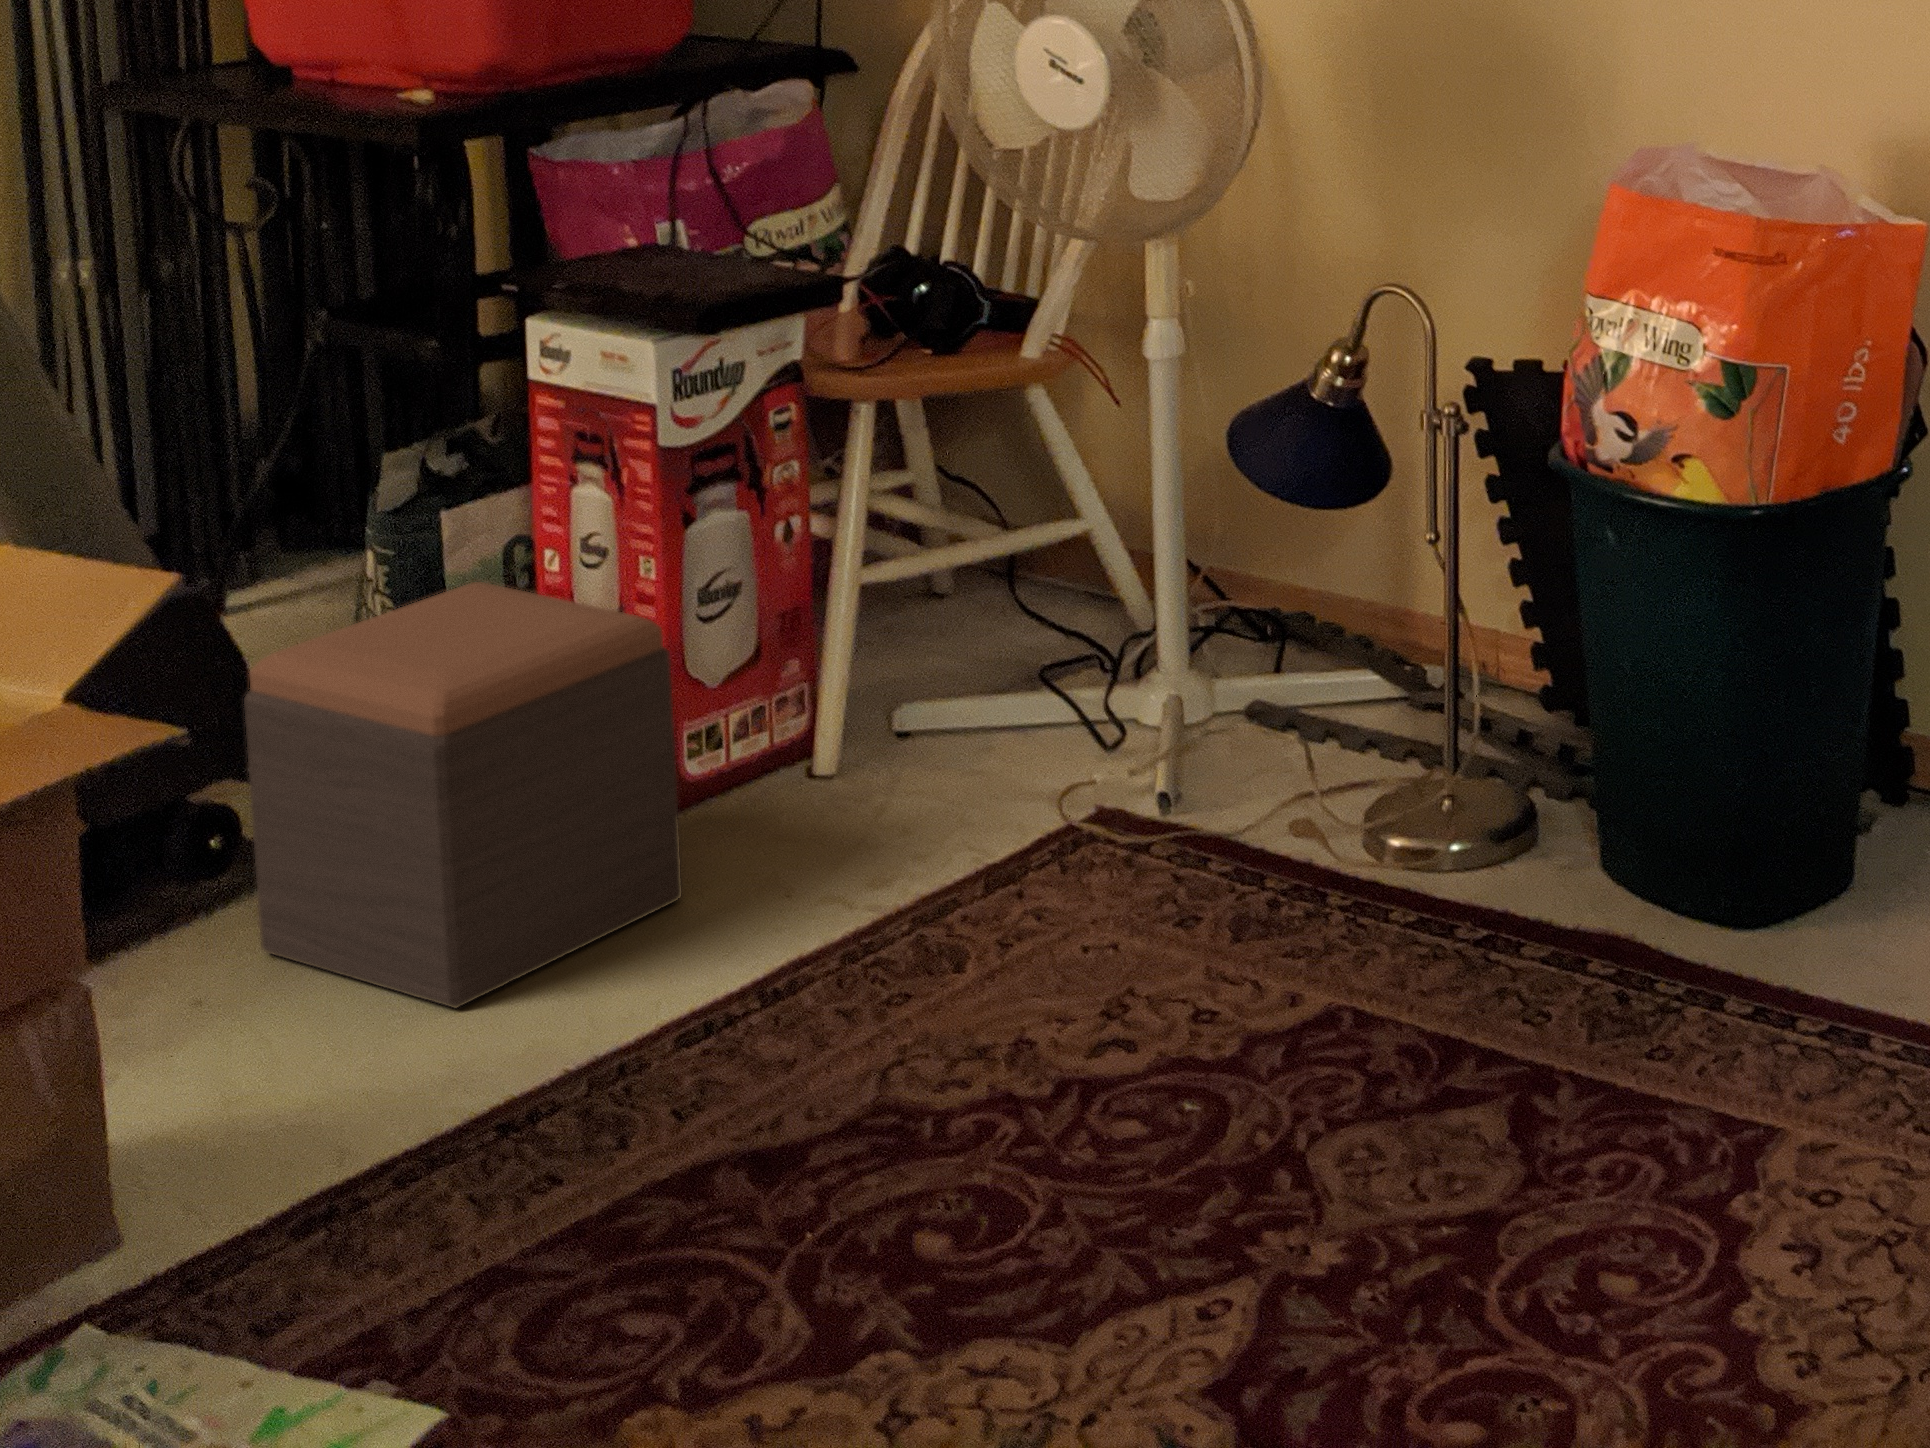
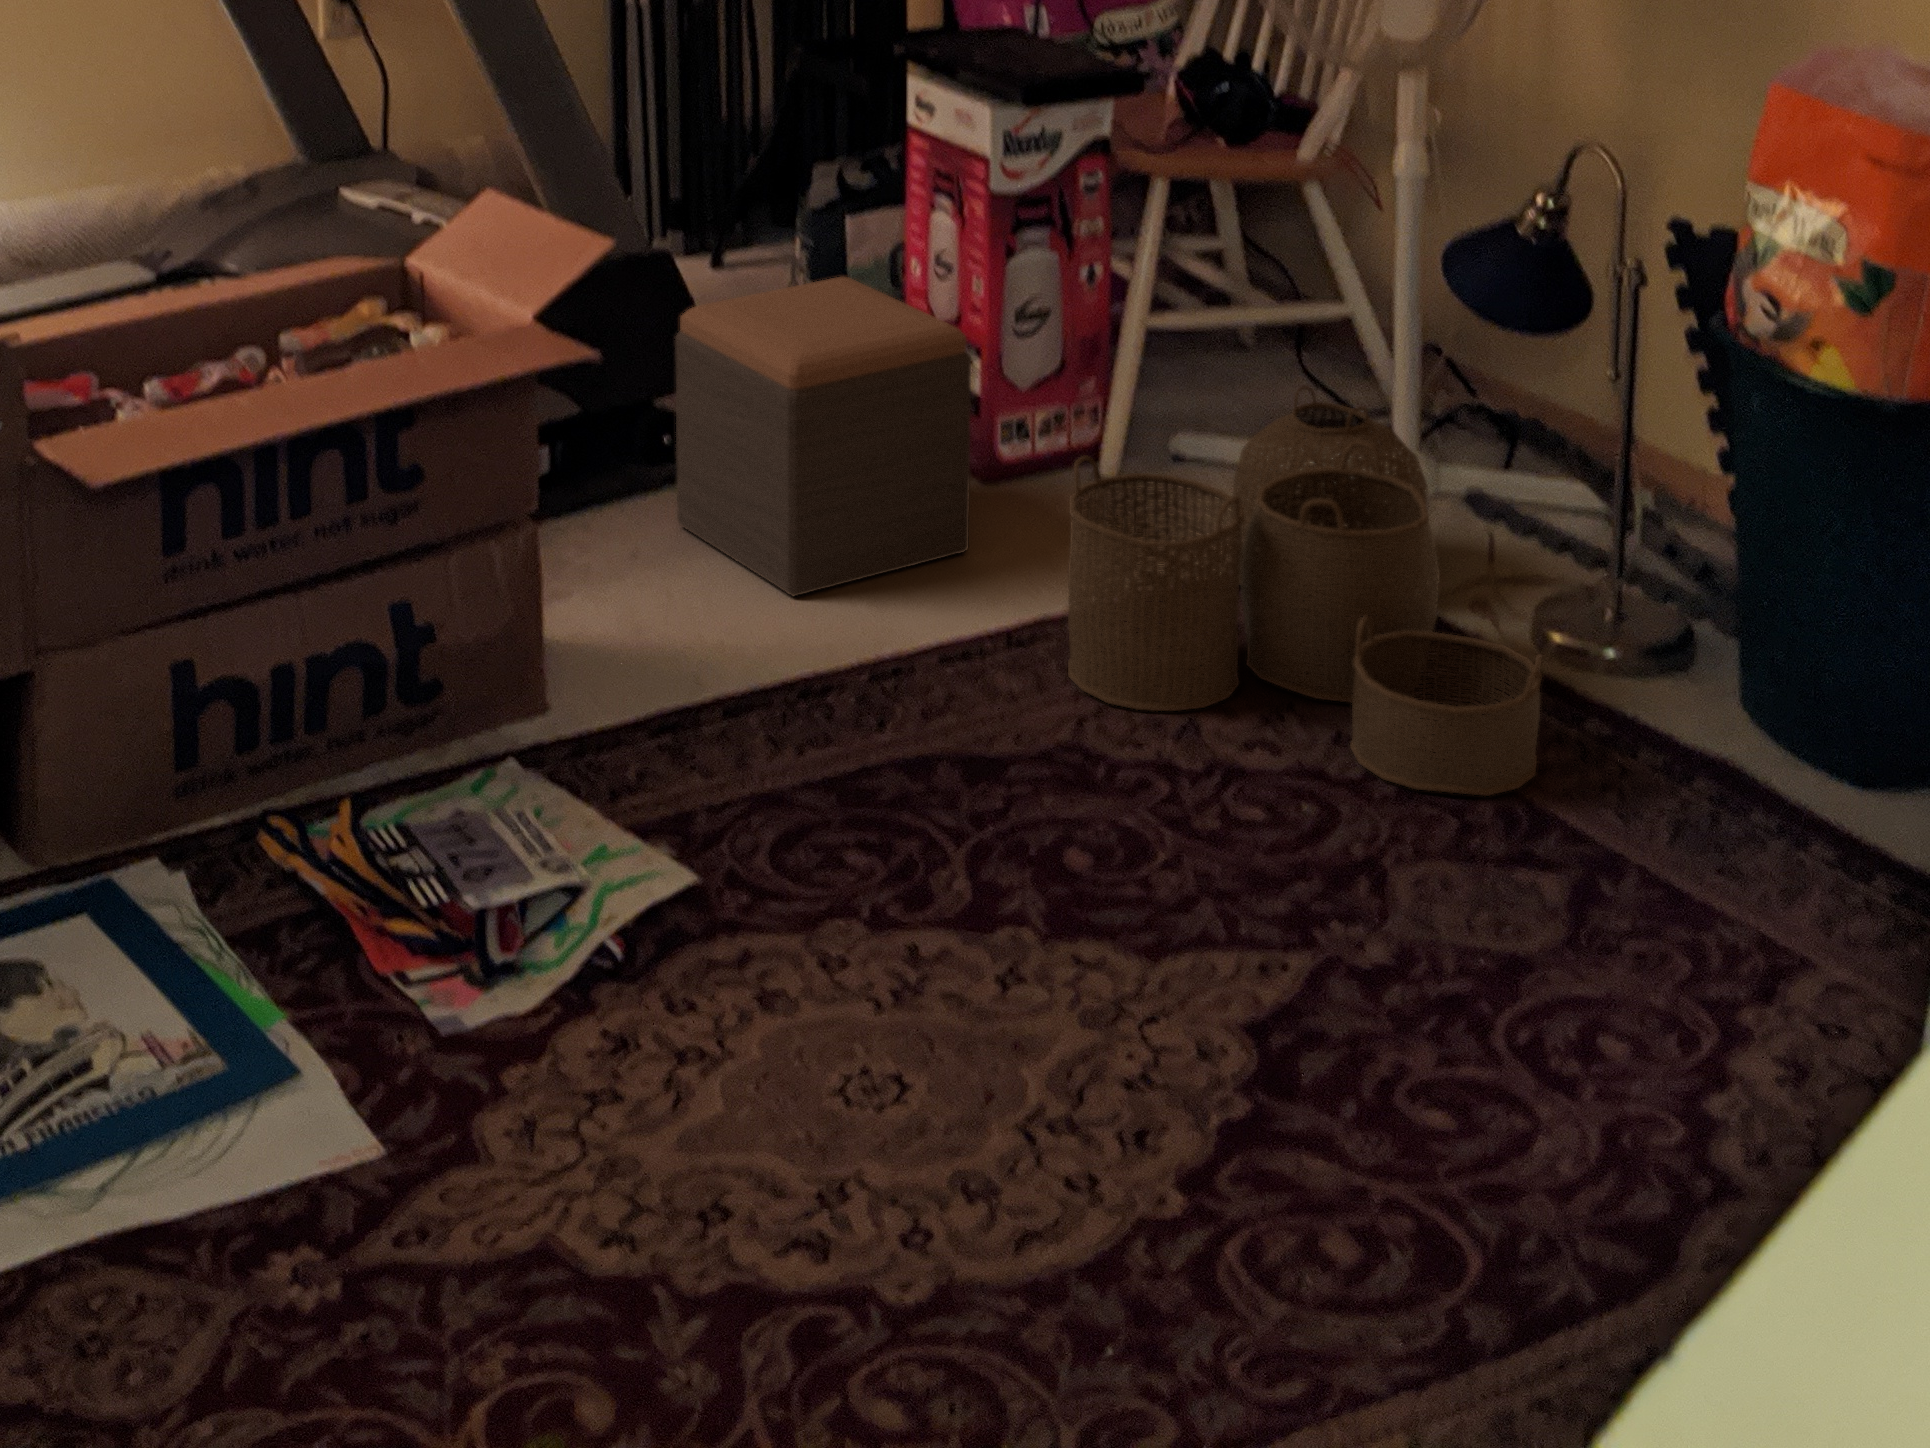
woven basket: none [839,615,1426,1050] -> present [1068,386,1542,796]

